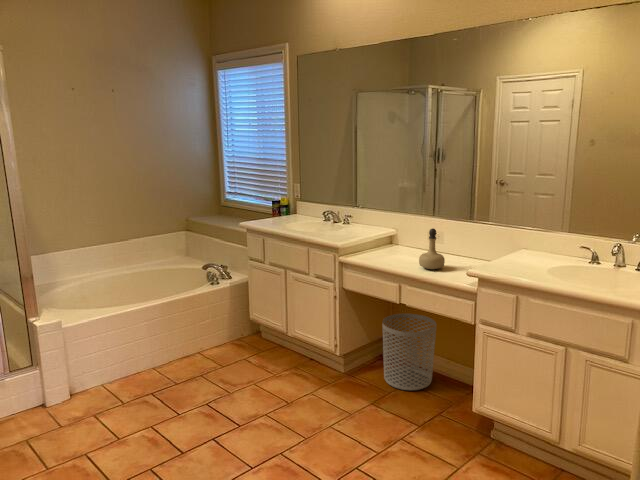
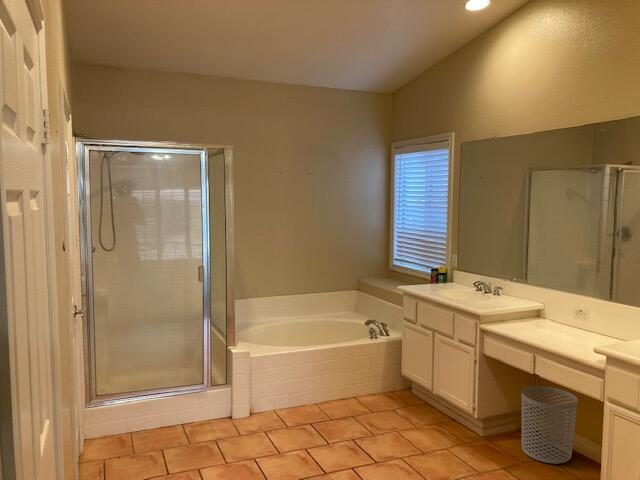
perfume bottle: present [419,229,445,269] -> none [555,306,581,345]

